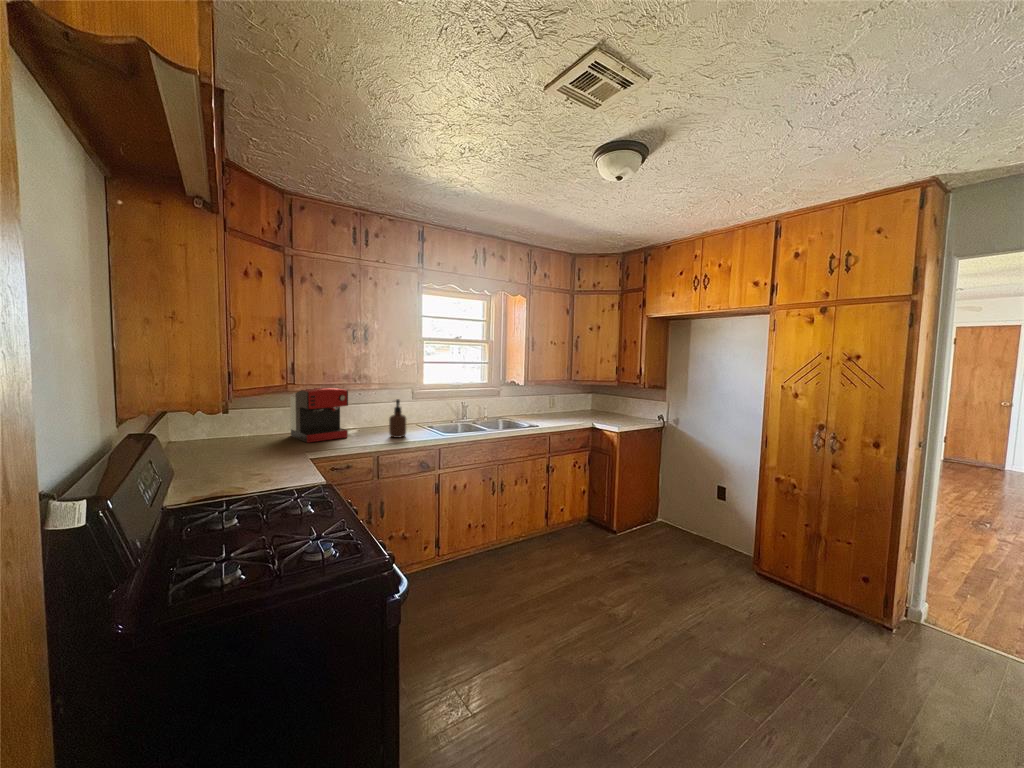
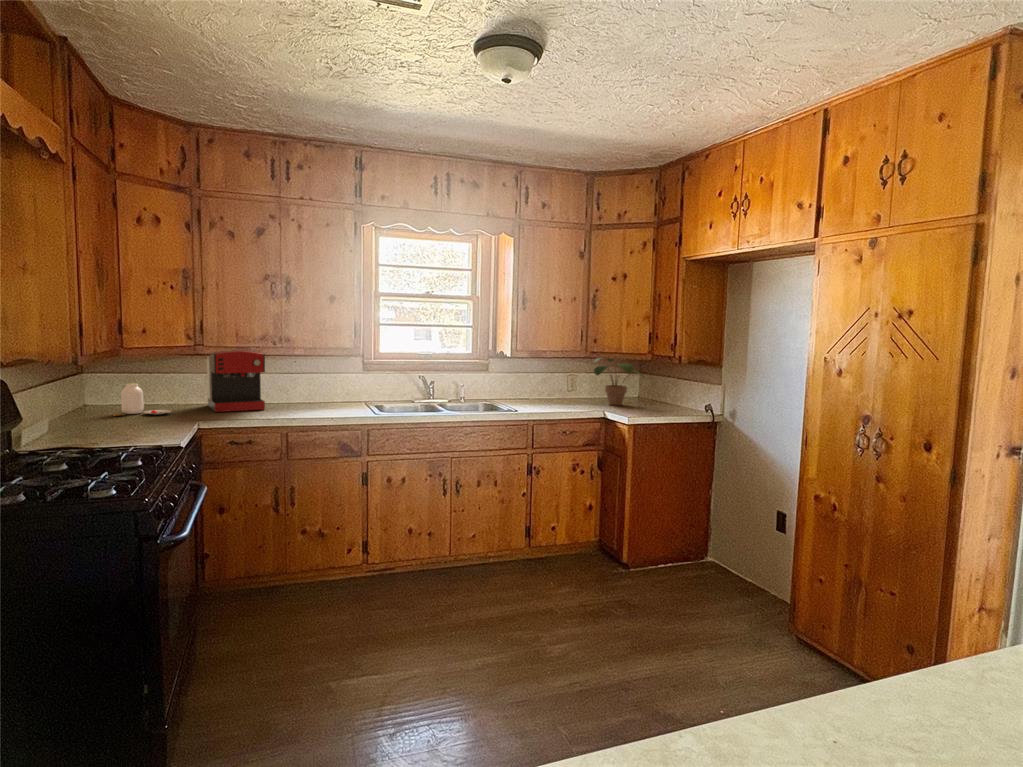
potted plant: none [575,381,612,418] -> present [594,358,644,405]
soap dispenser: present [389,399,406,438] -> none [311,366,332,413]
jar: none [213,421,268,454] -> present [114,383,171,416]

